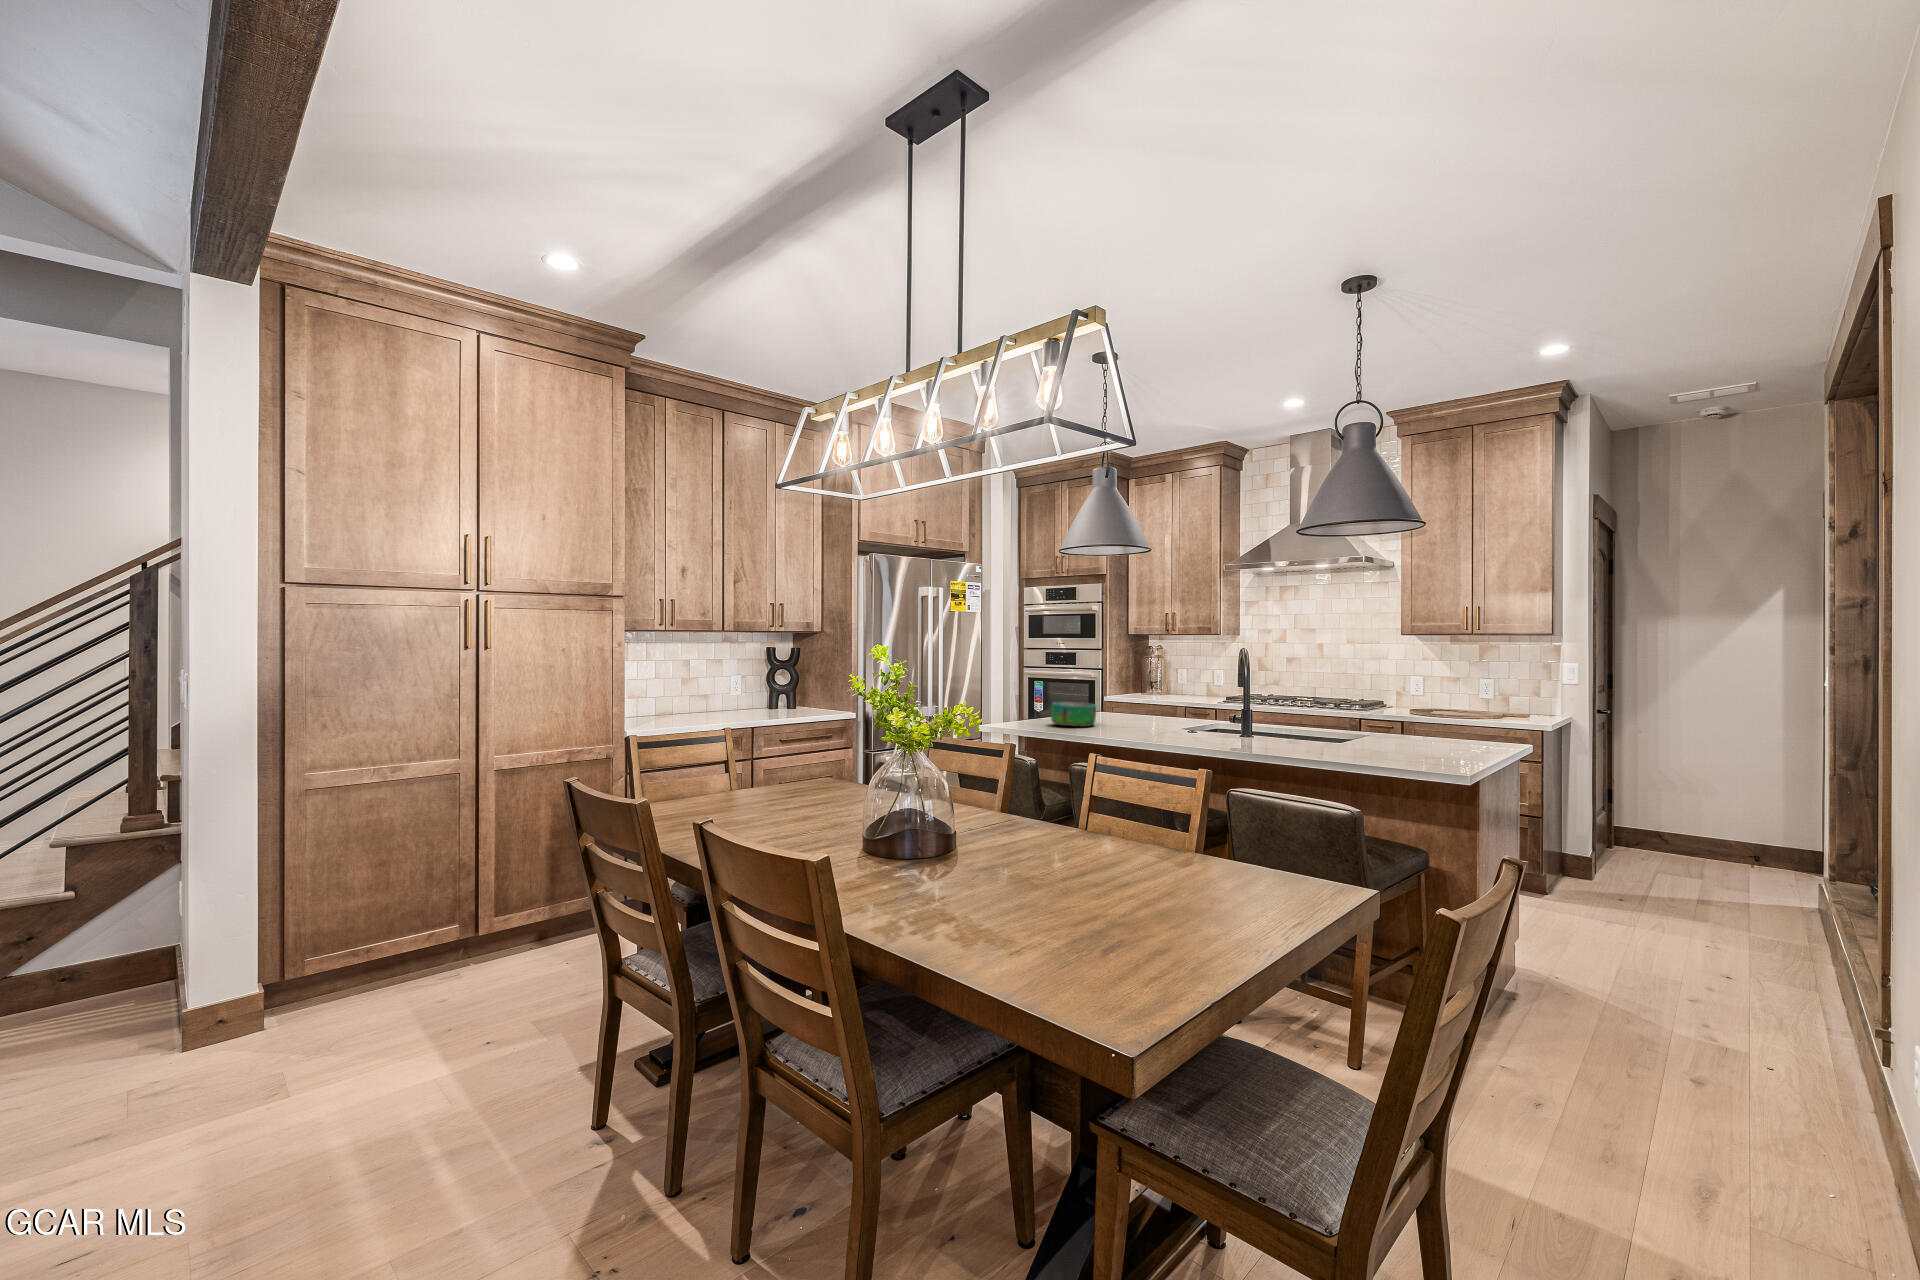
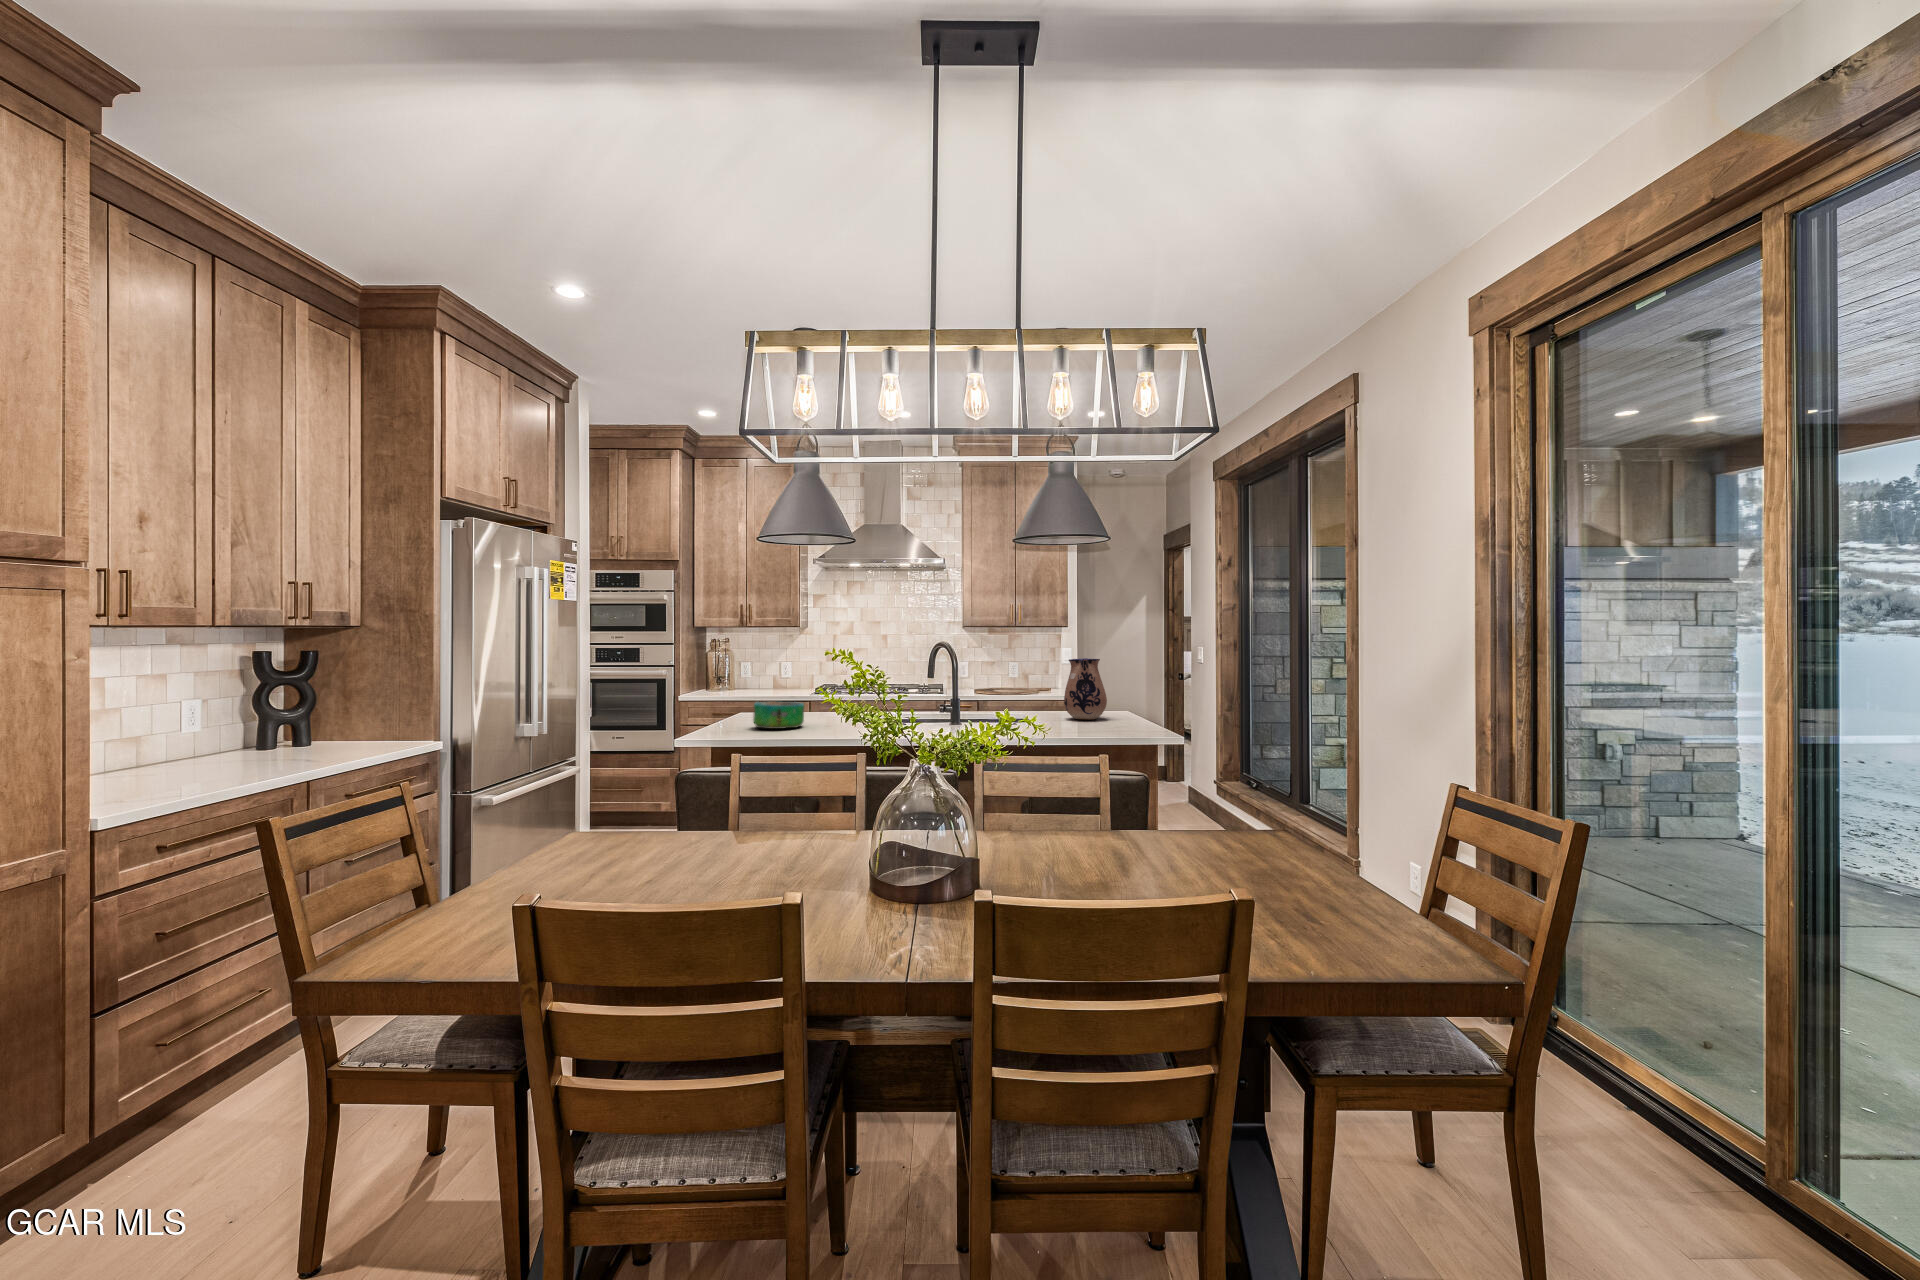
ceramic pitcher: none [1358,675,1412,746] -> present [1064,658,1107,720]

